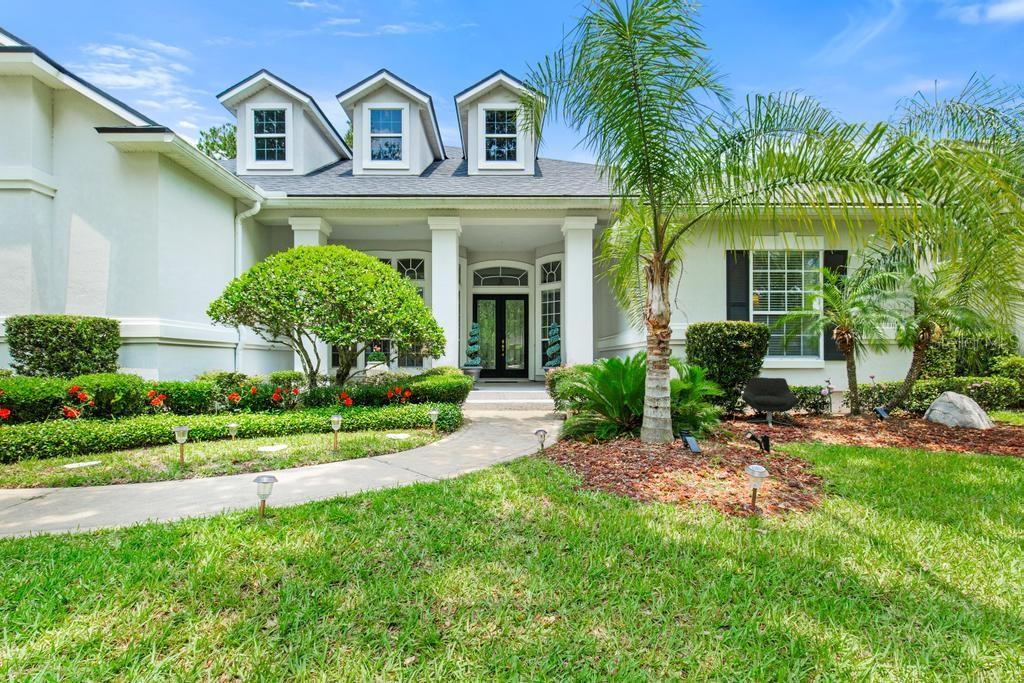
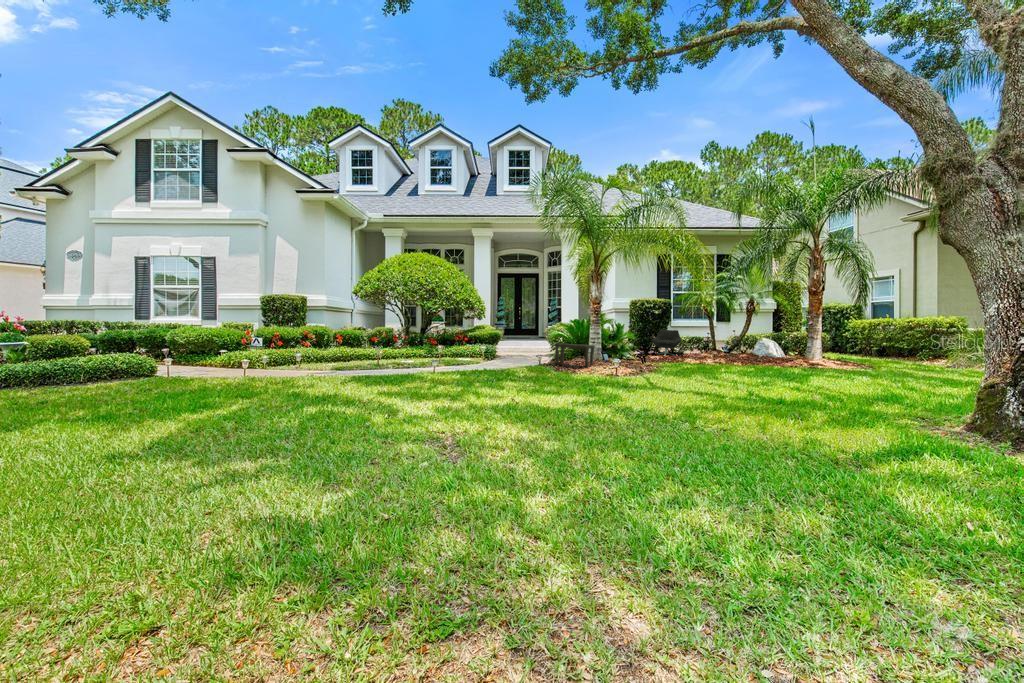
bench: none [576,408,664,467] -> present [555,343,595,367]

